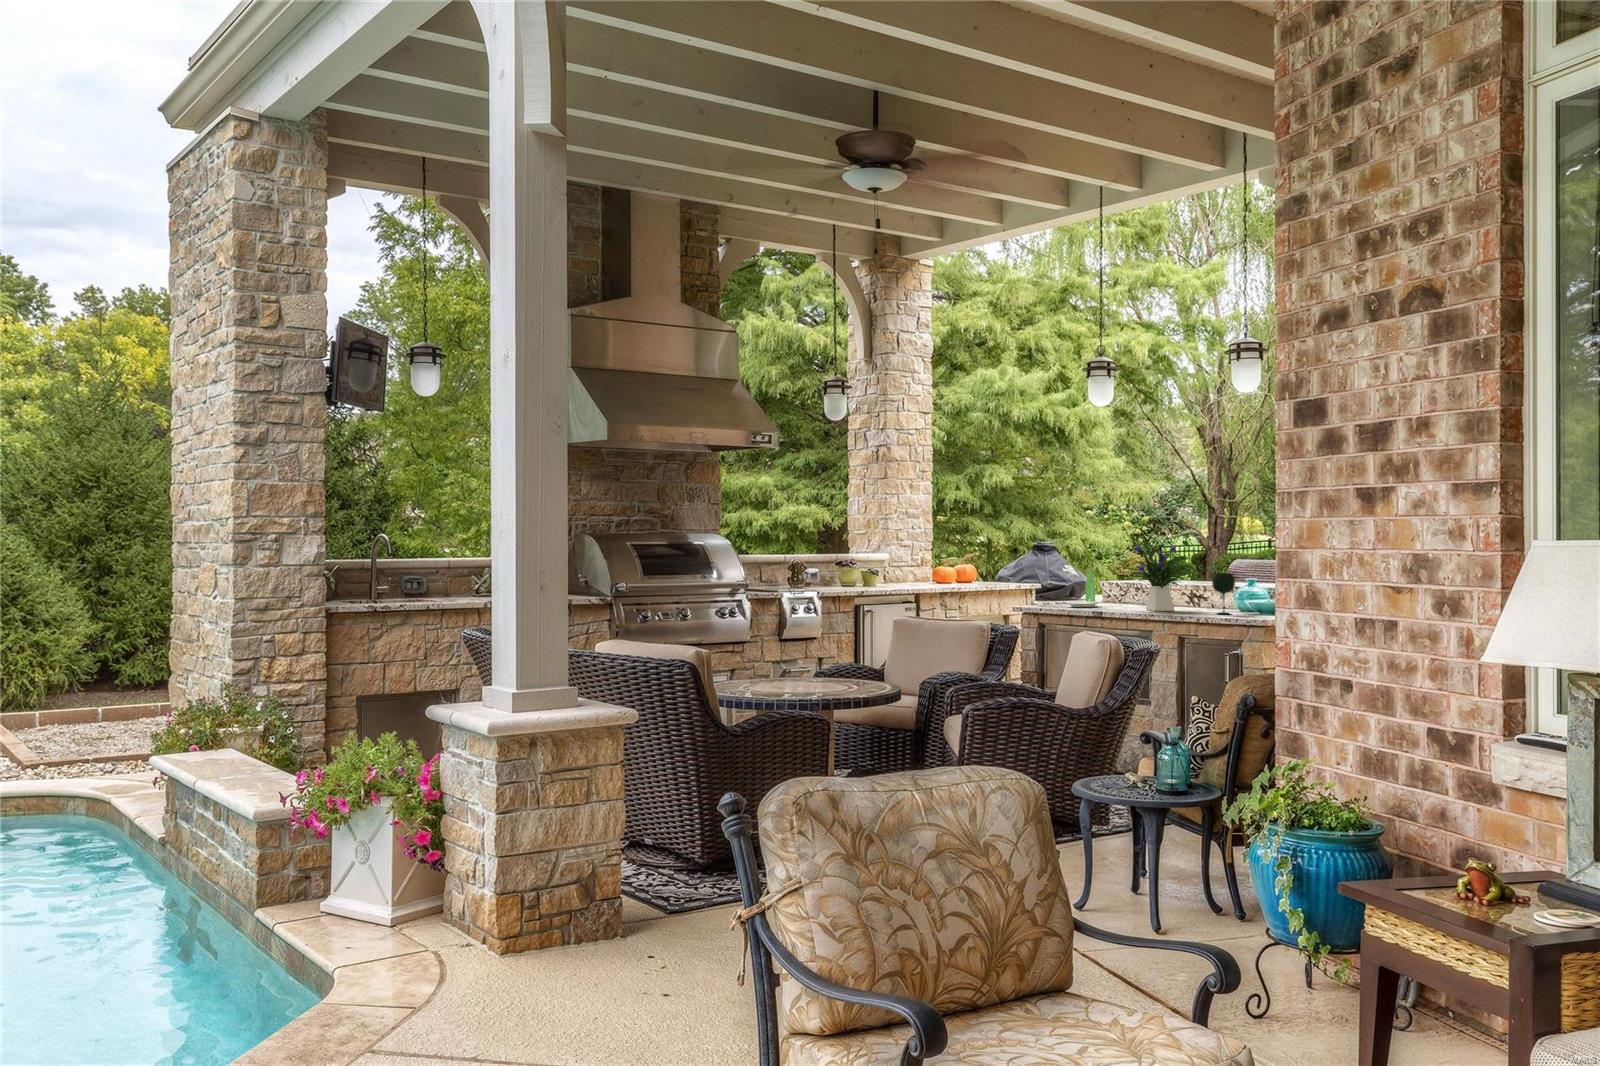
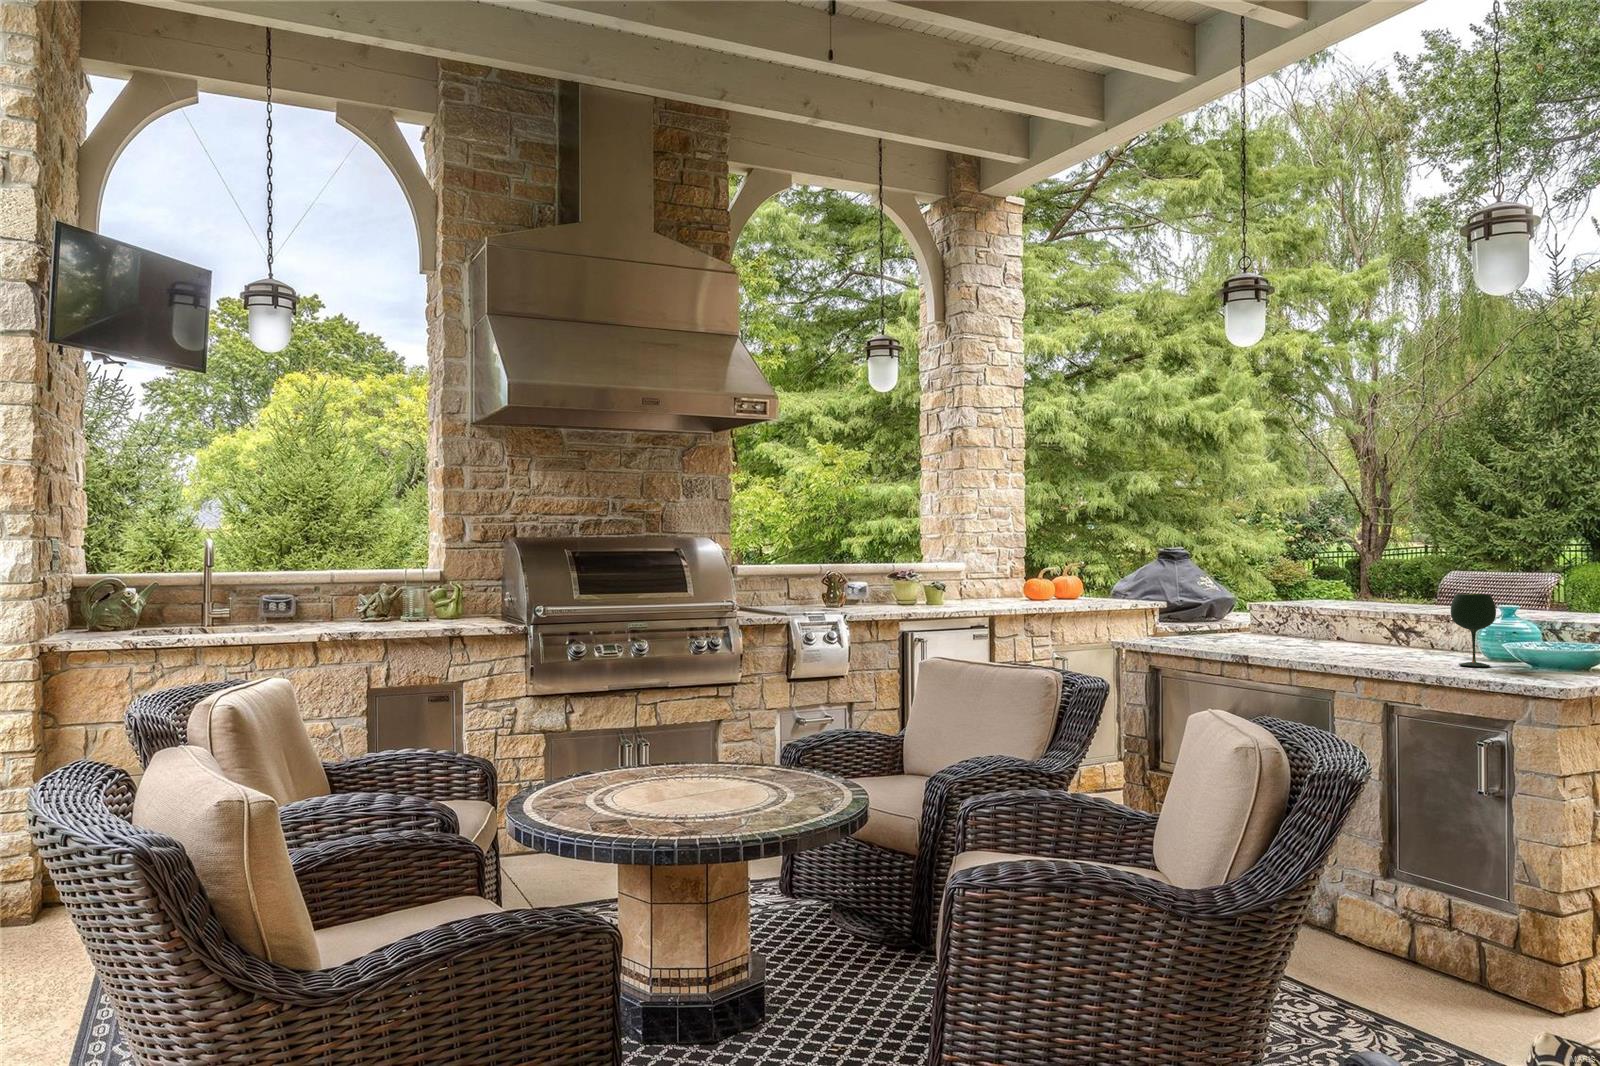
flower arrangement: present [1130,541,1190,611] -> none [1285,539,1404,654]
plate: present [1067,566,1099,607] -> none [1191,579,1243,642]

